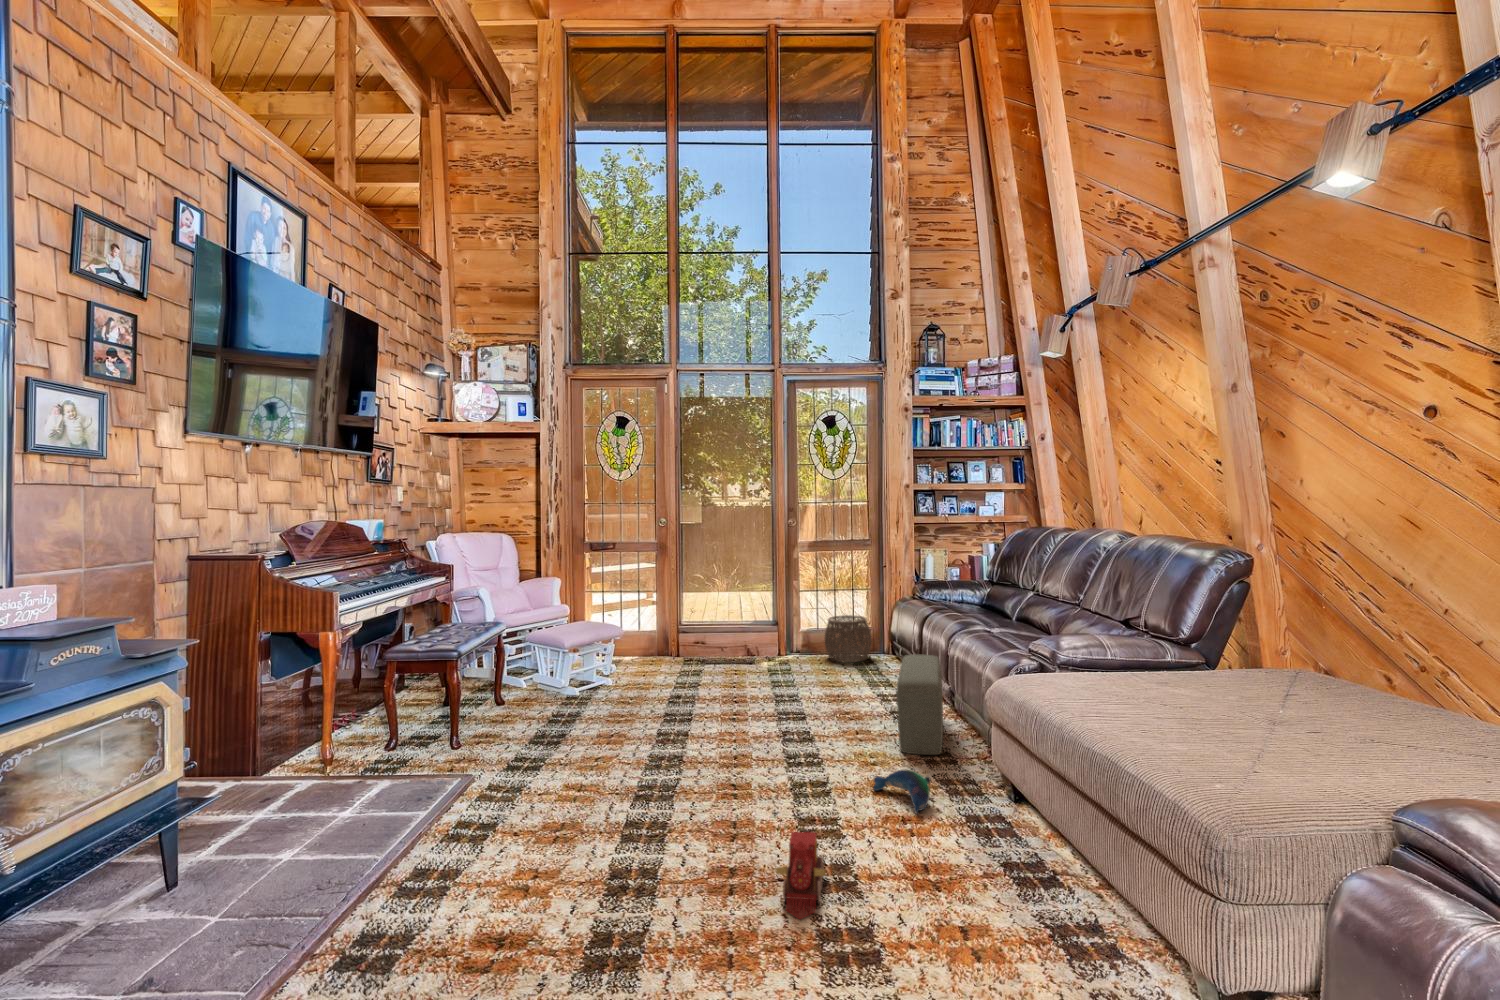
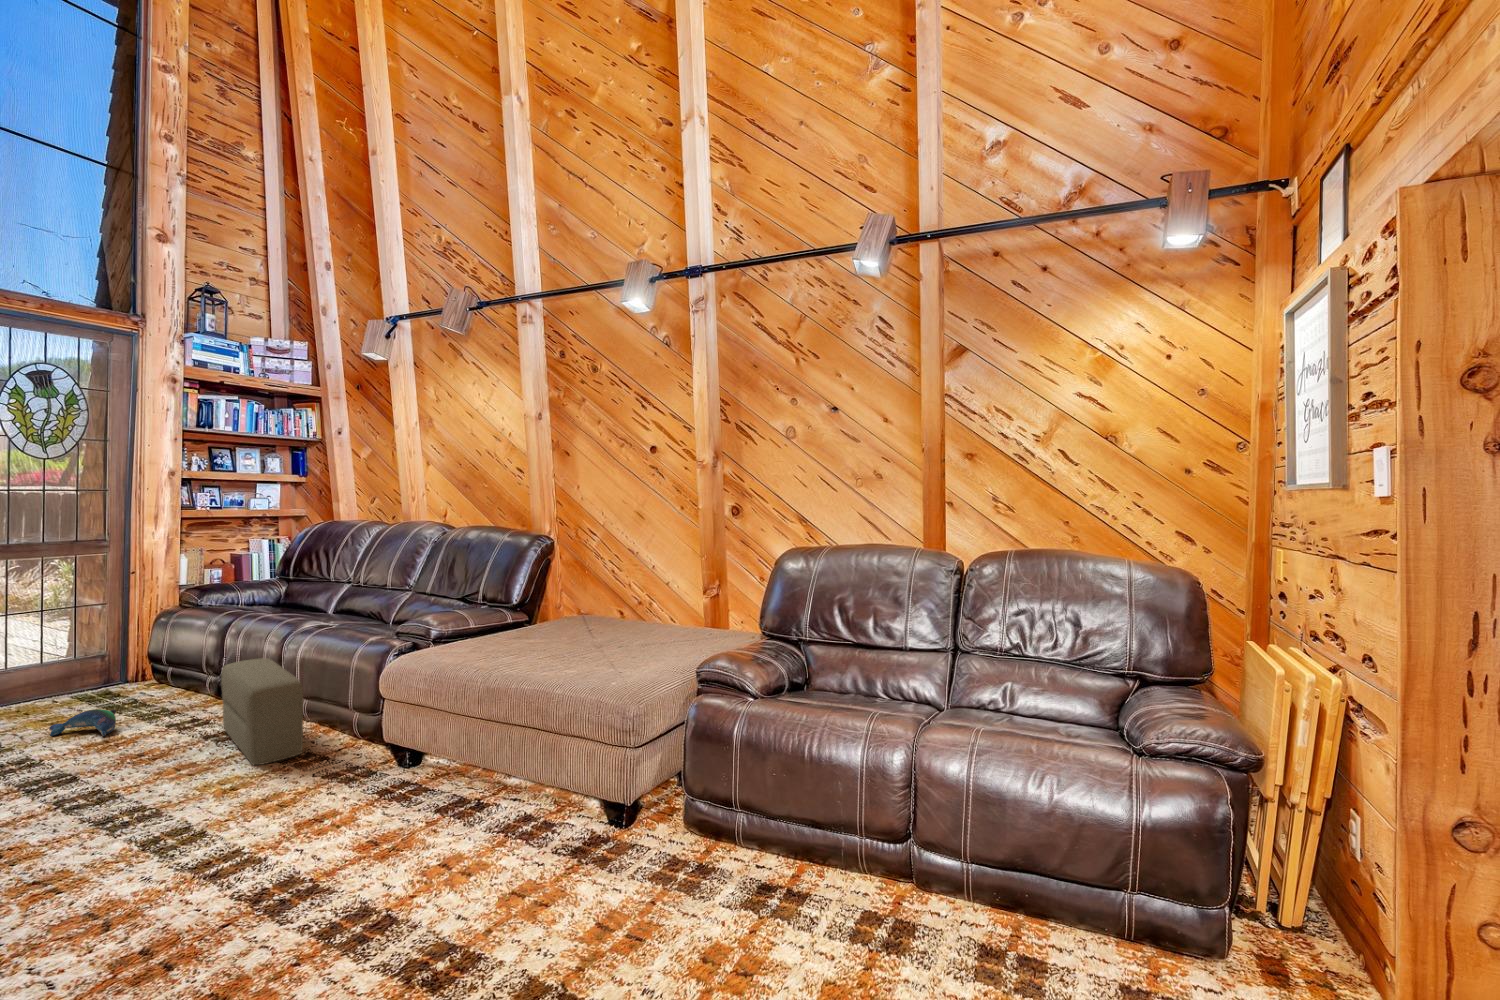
woven basket: present [824,615,871,662] -> none [24,636,114,702]
plush toy: present [873,770,931,814] -> present [49,709,116,736]
toy train: present [775,832,826,919] -> none [227,855,306,942]

